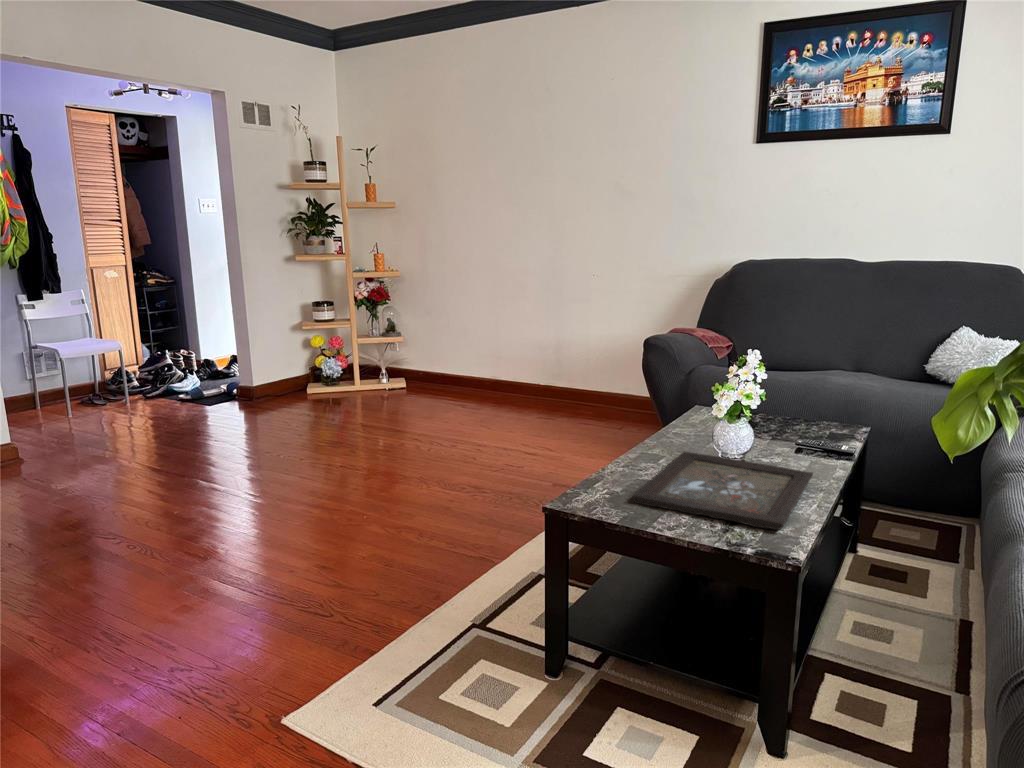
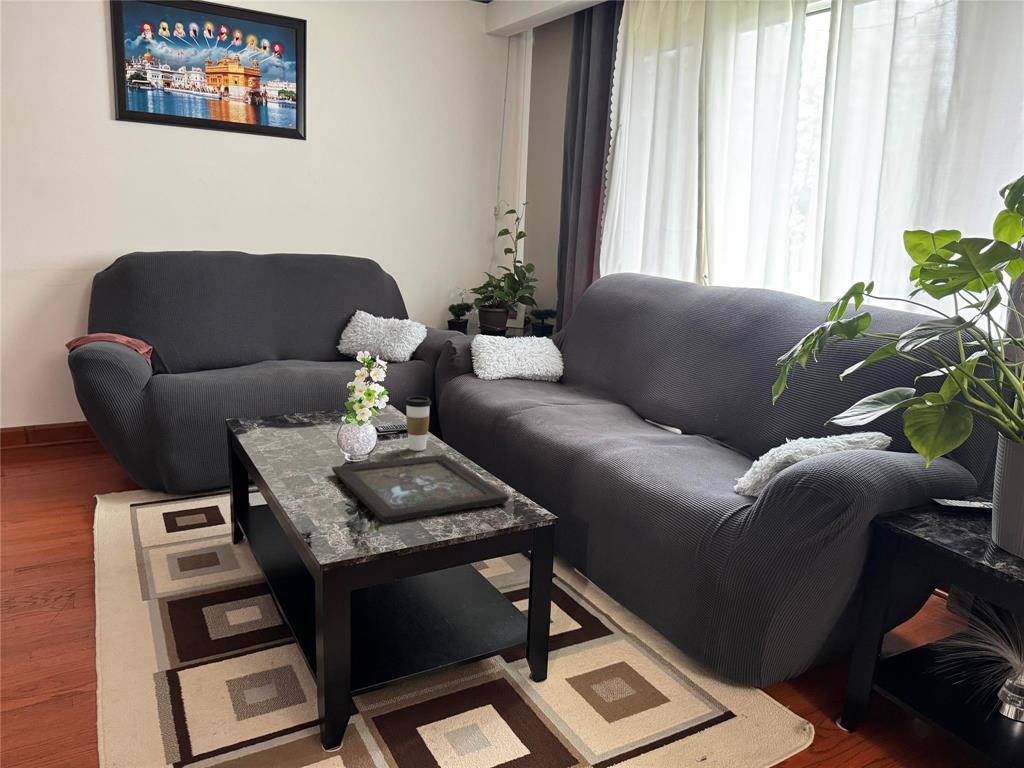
coffee cup: none [801,405,834,466] -> present [405,396,431,451]

